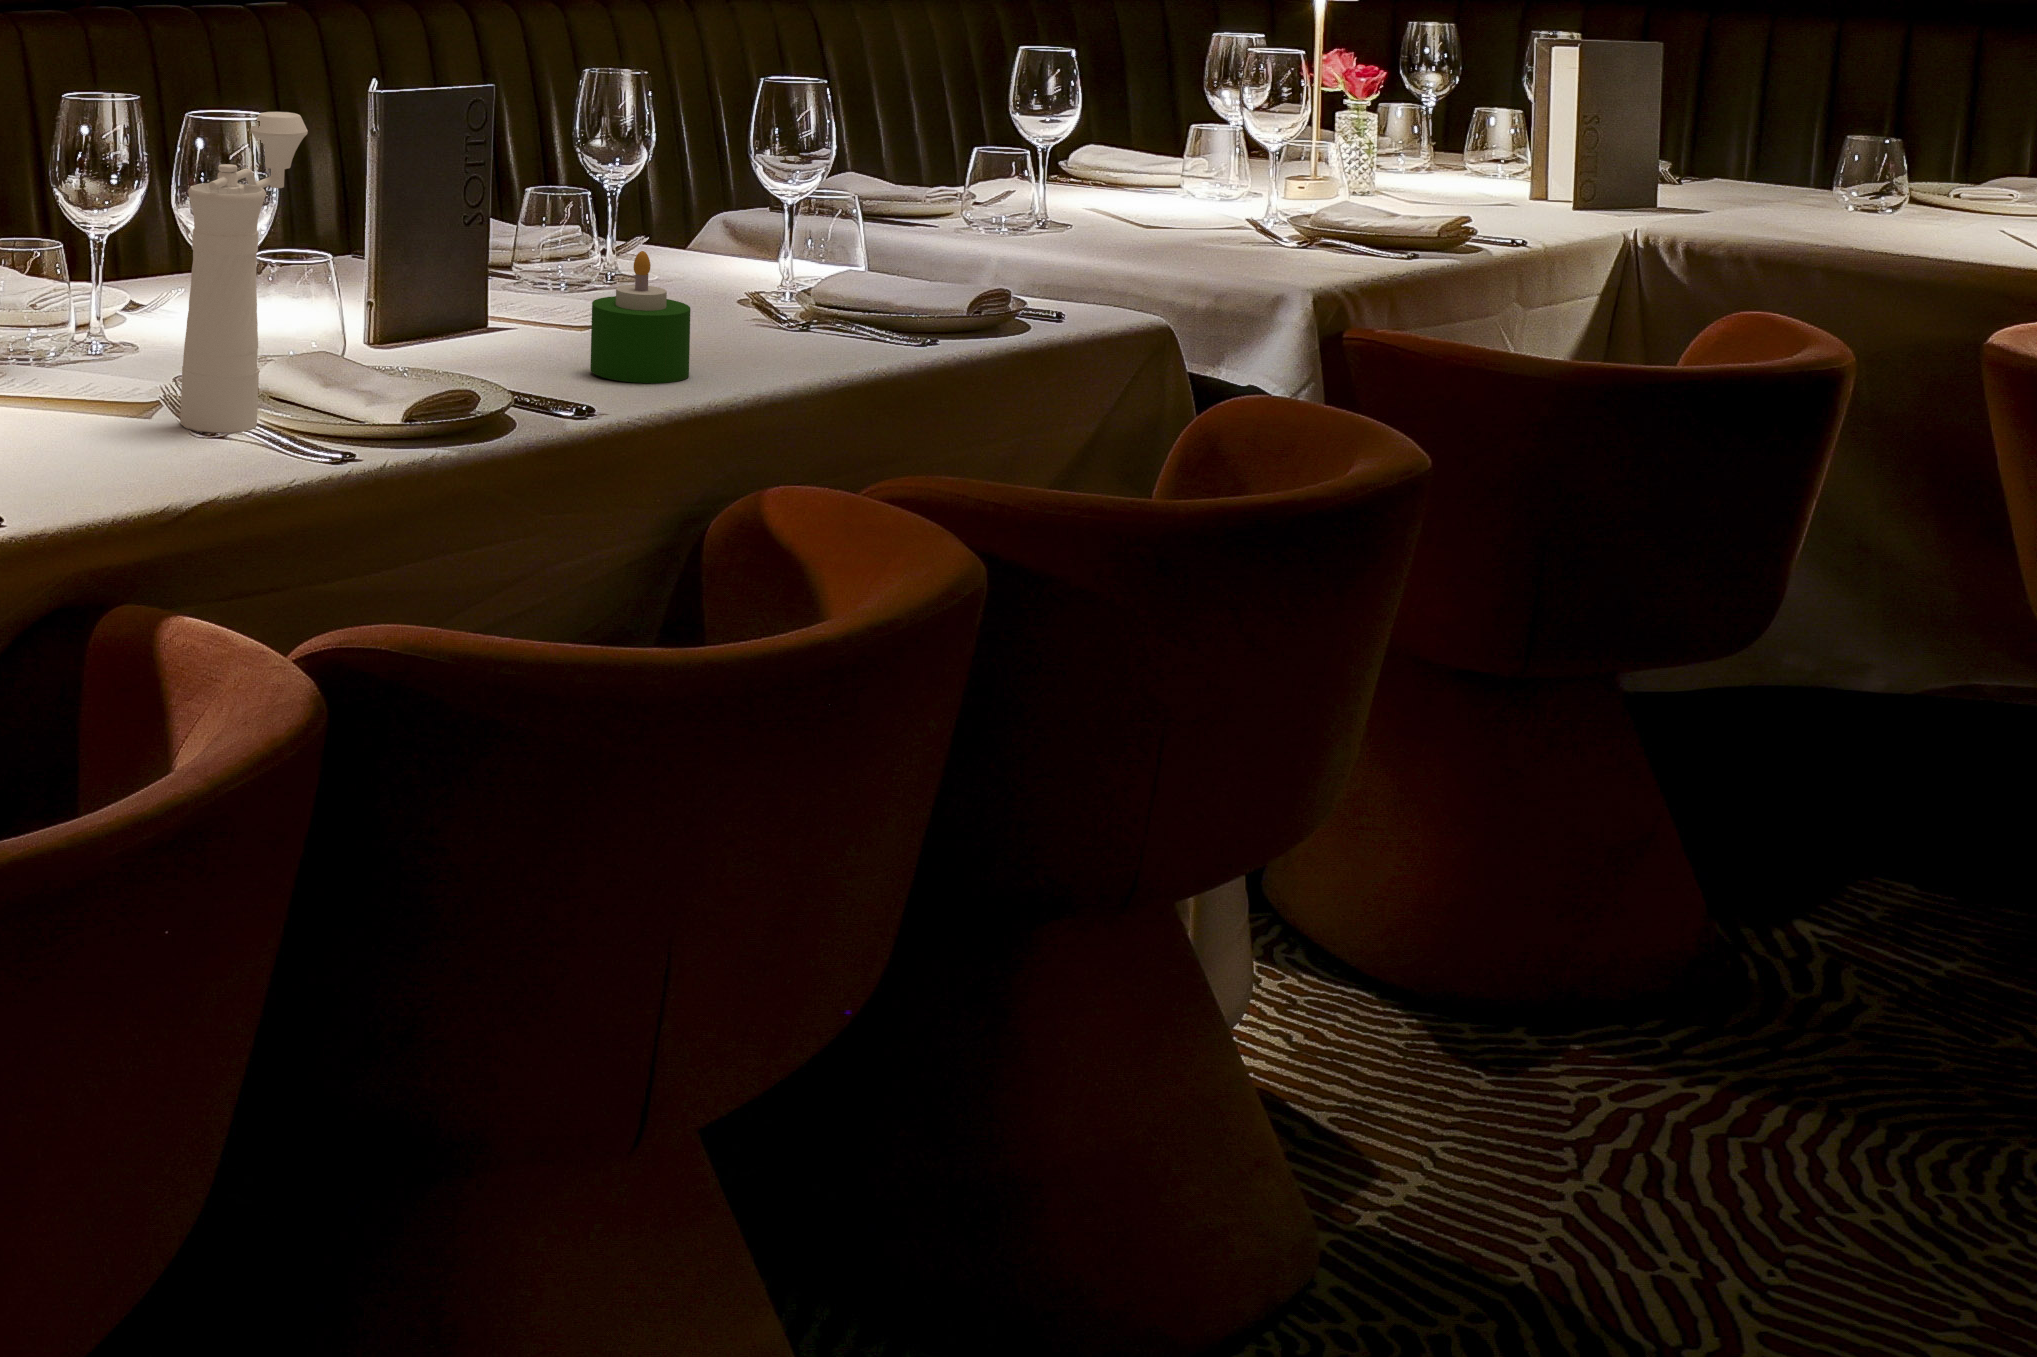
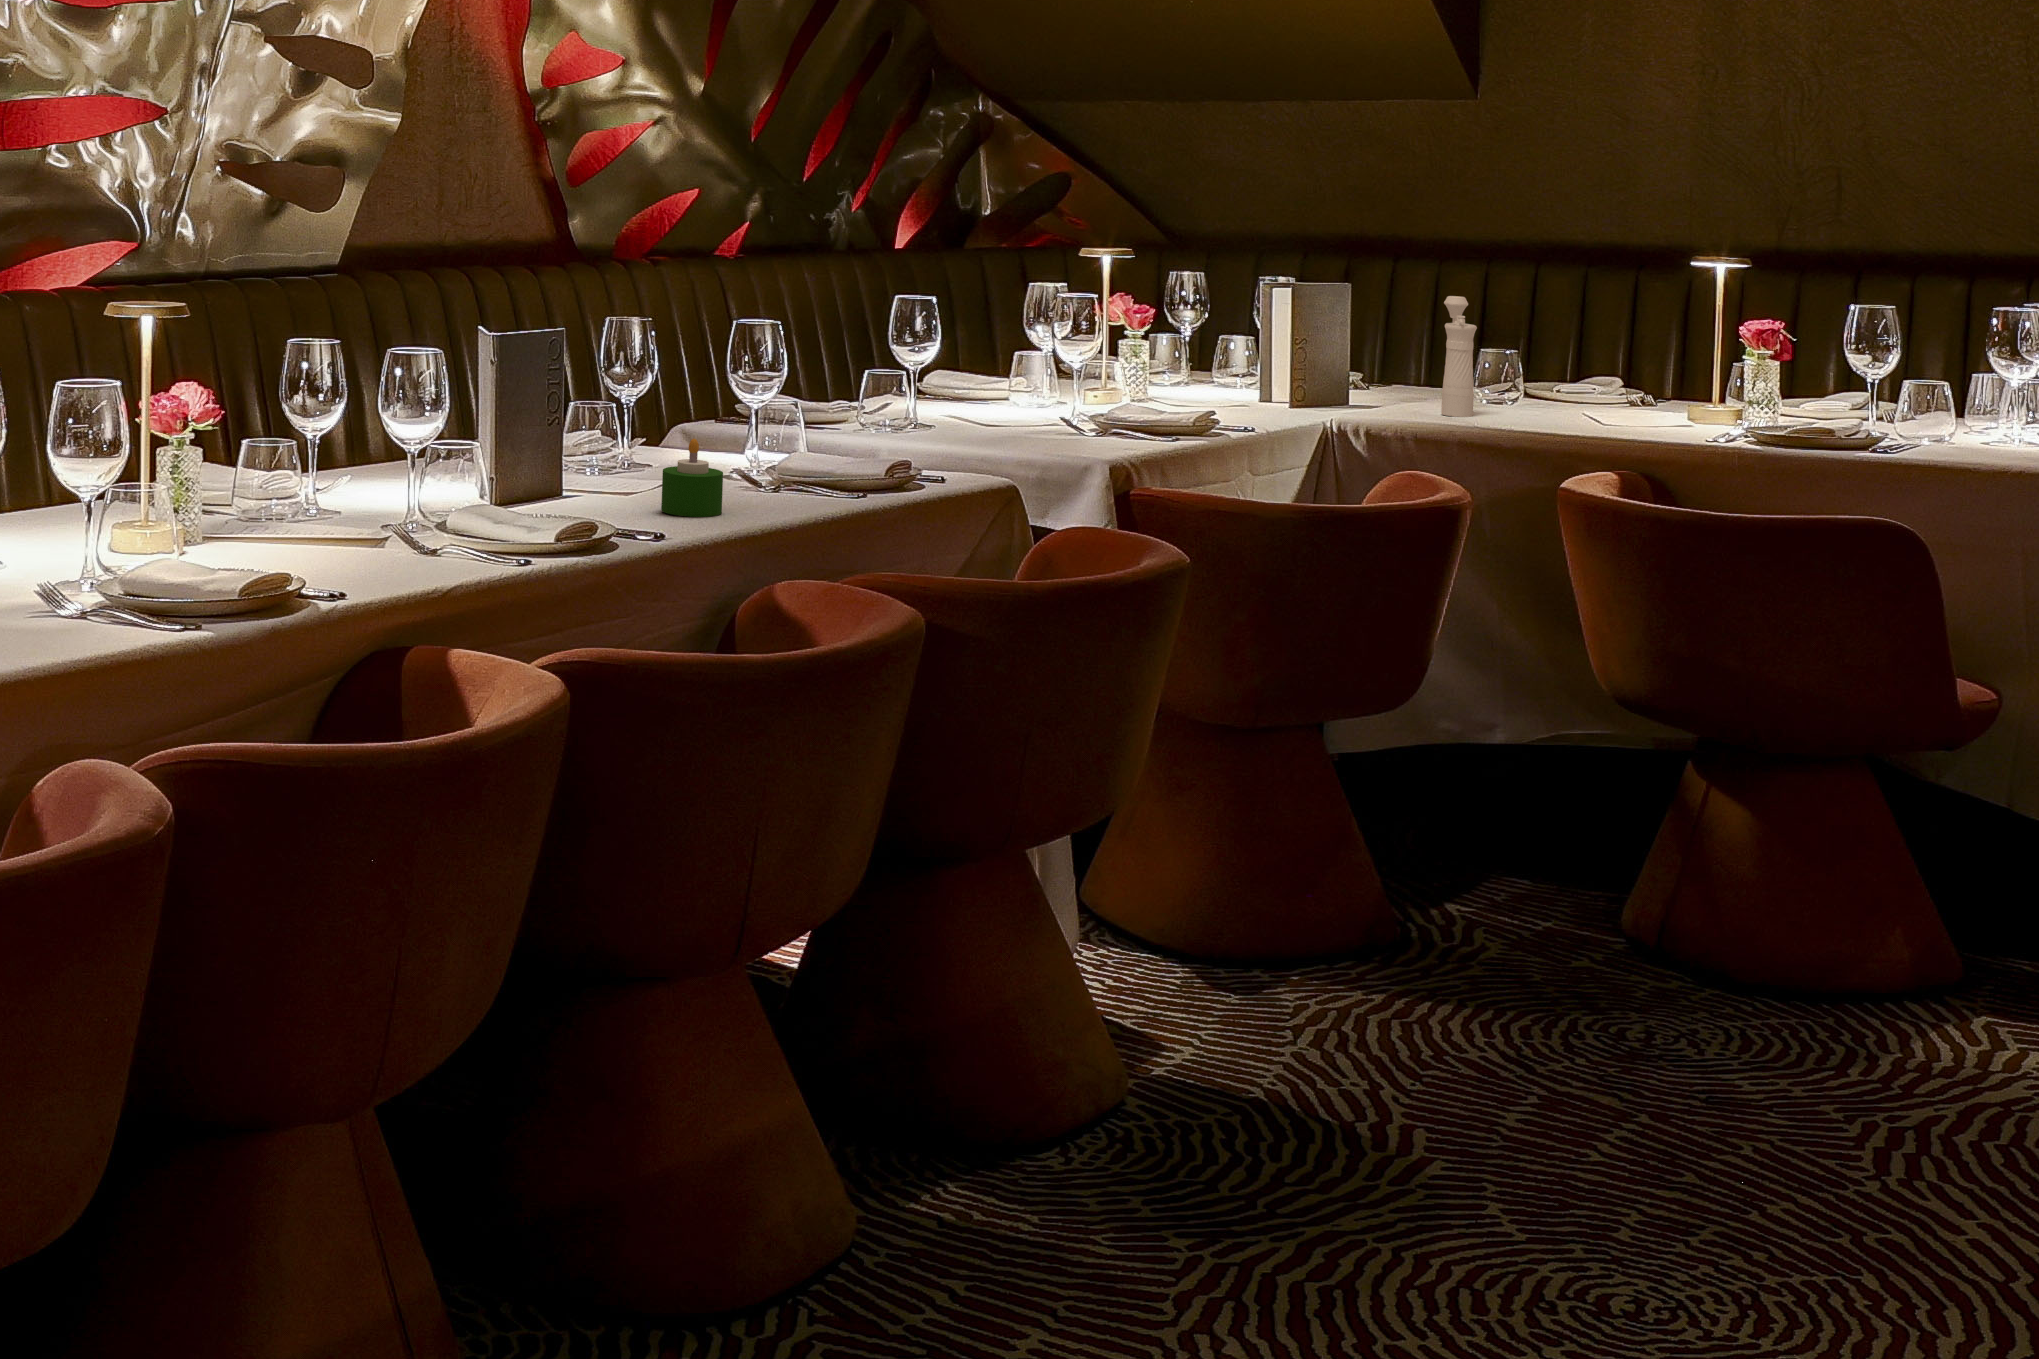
pepper mill: present [180,112,308,433] -> present [1441,296,1477,417]

